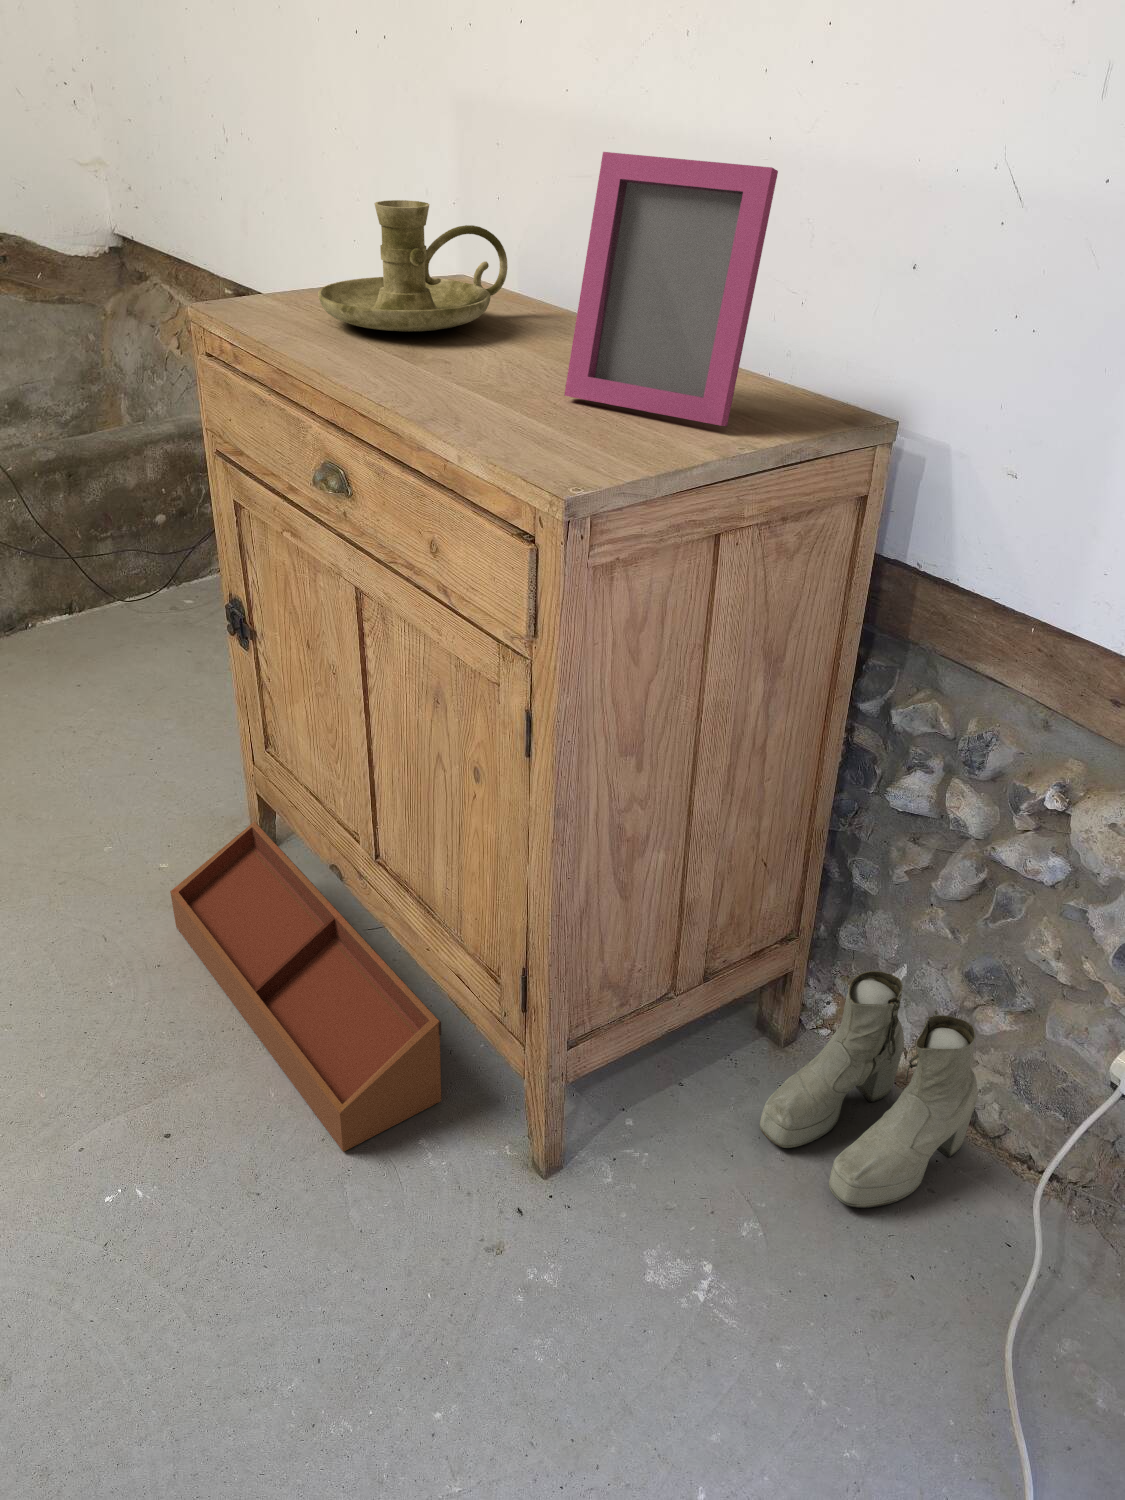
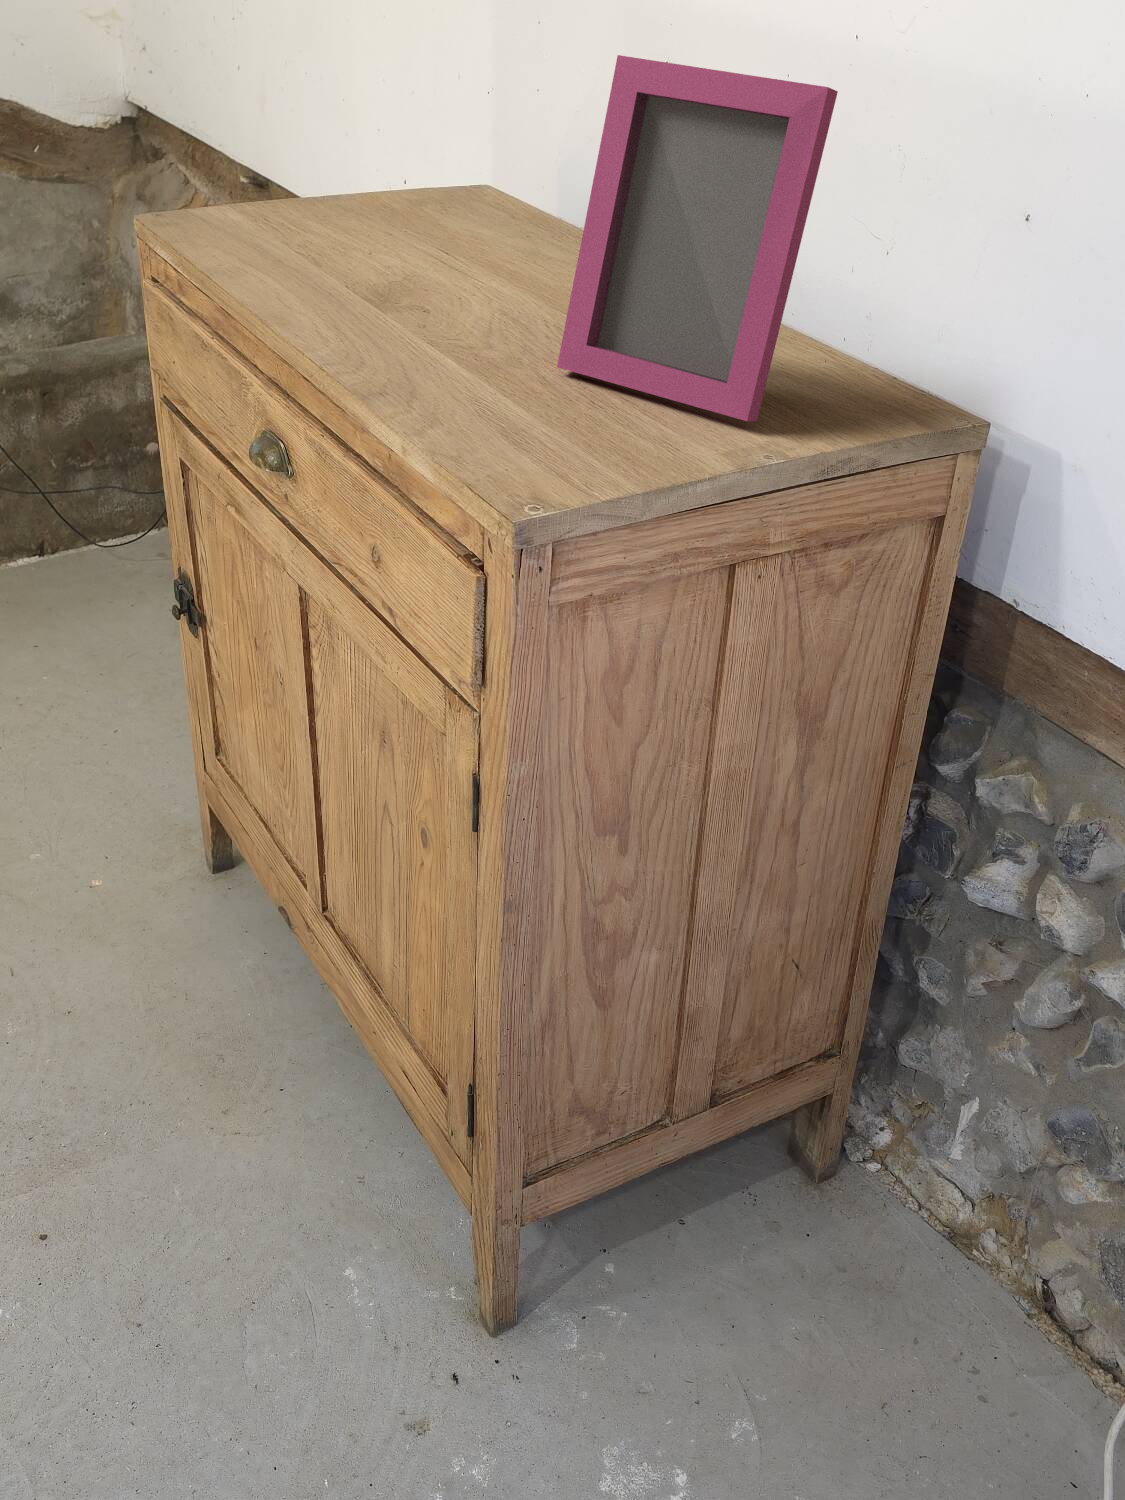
candle holder: present [318,200,508,332] -> none [282,97,528,264]
storage bin: present [170,822,441,1152] -> none [93,844,382,1274]
boots: present [759,971,977,1208] -> none [771,1109,1051,1412]

